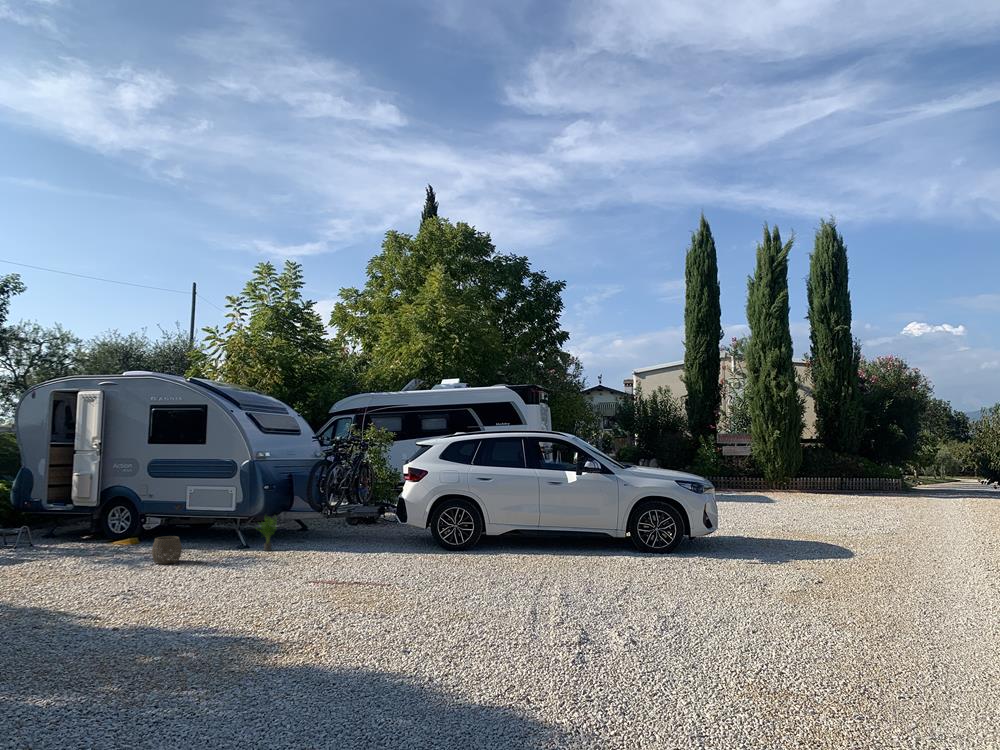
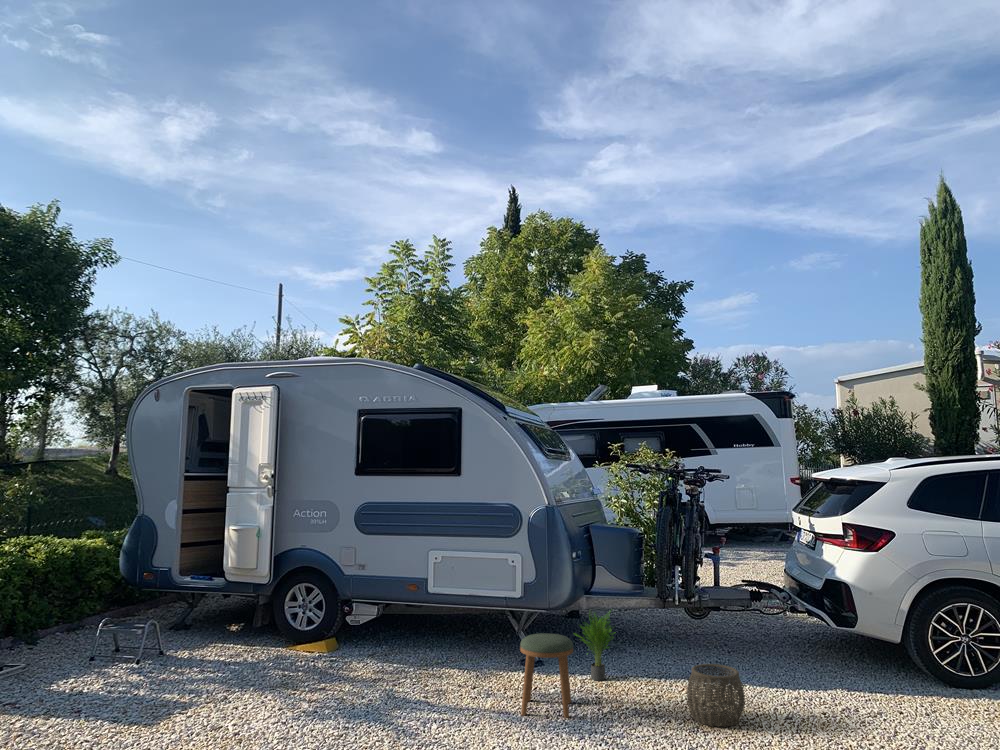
stool: none [207,523,239,561] -> present [520,633,573,718]
woven basket: present [152,536,182,564] -> present [687,664,745,727]

